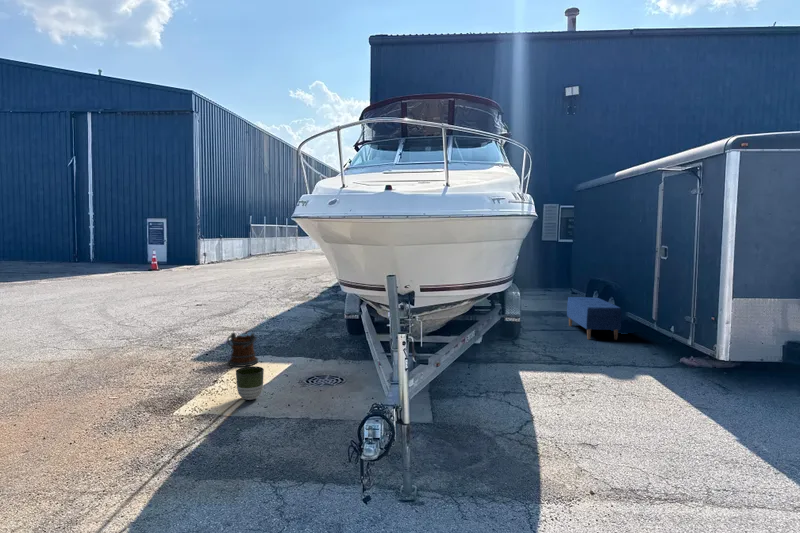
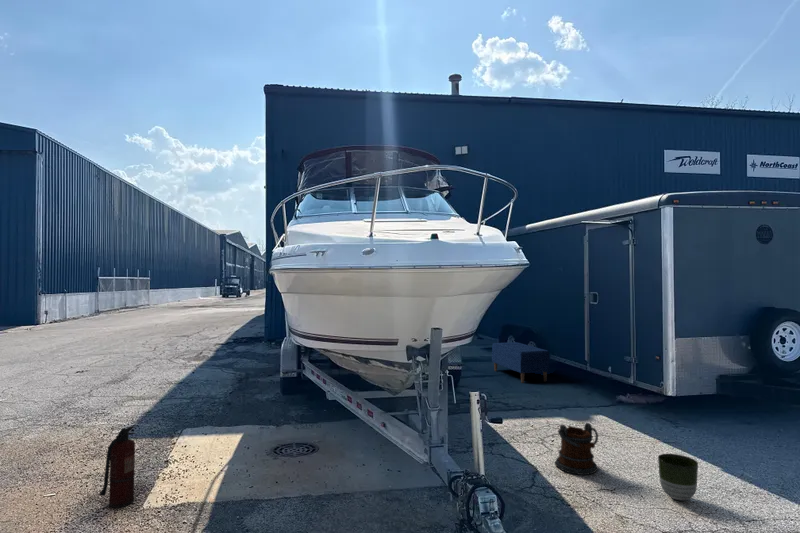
bucket: present [227,333,258,367] -> present [555,423,598,475]
fire extinguisher: none [159,347,186,405] -> present [99,426,135,508]
planter: present [236,366,264,400] -> present [658,454,698,501]

